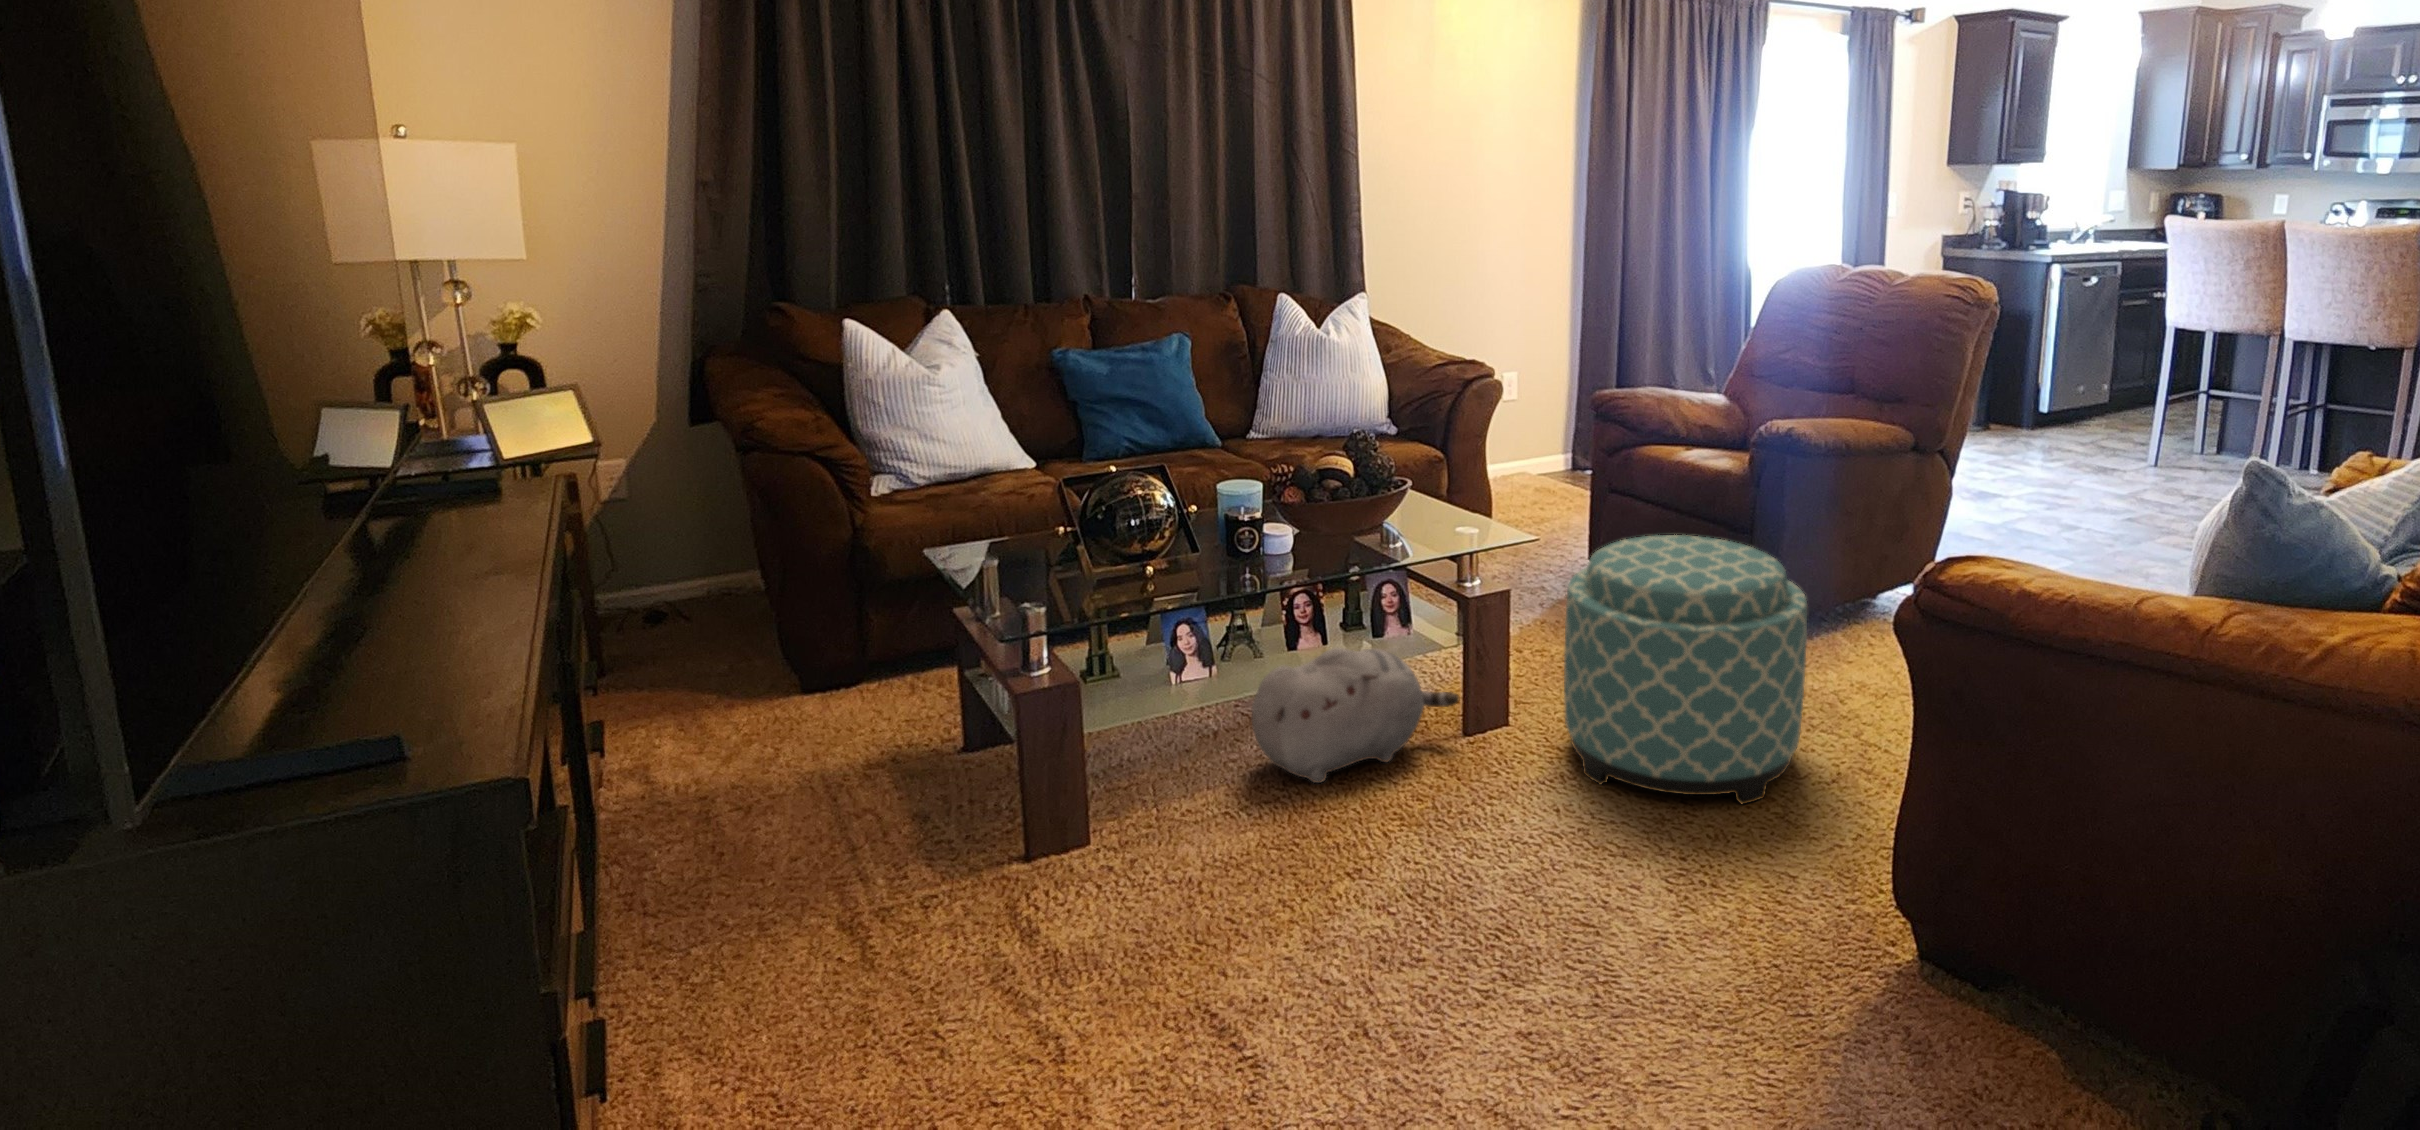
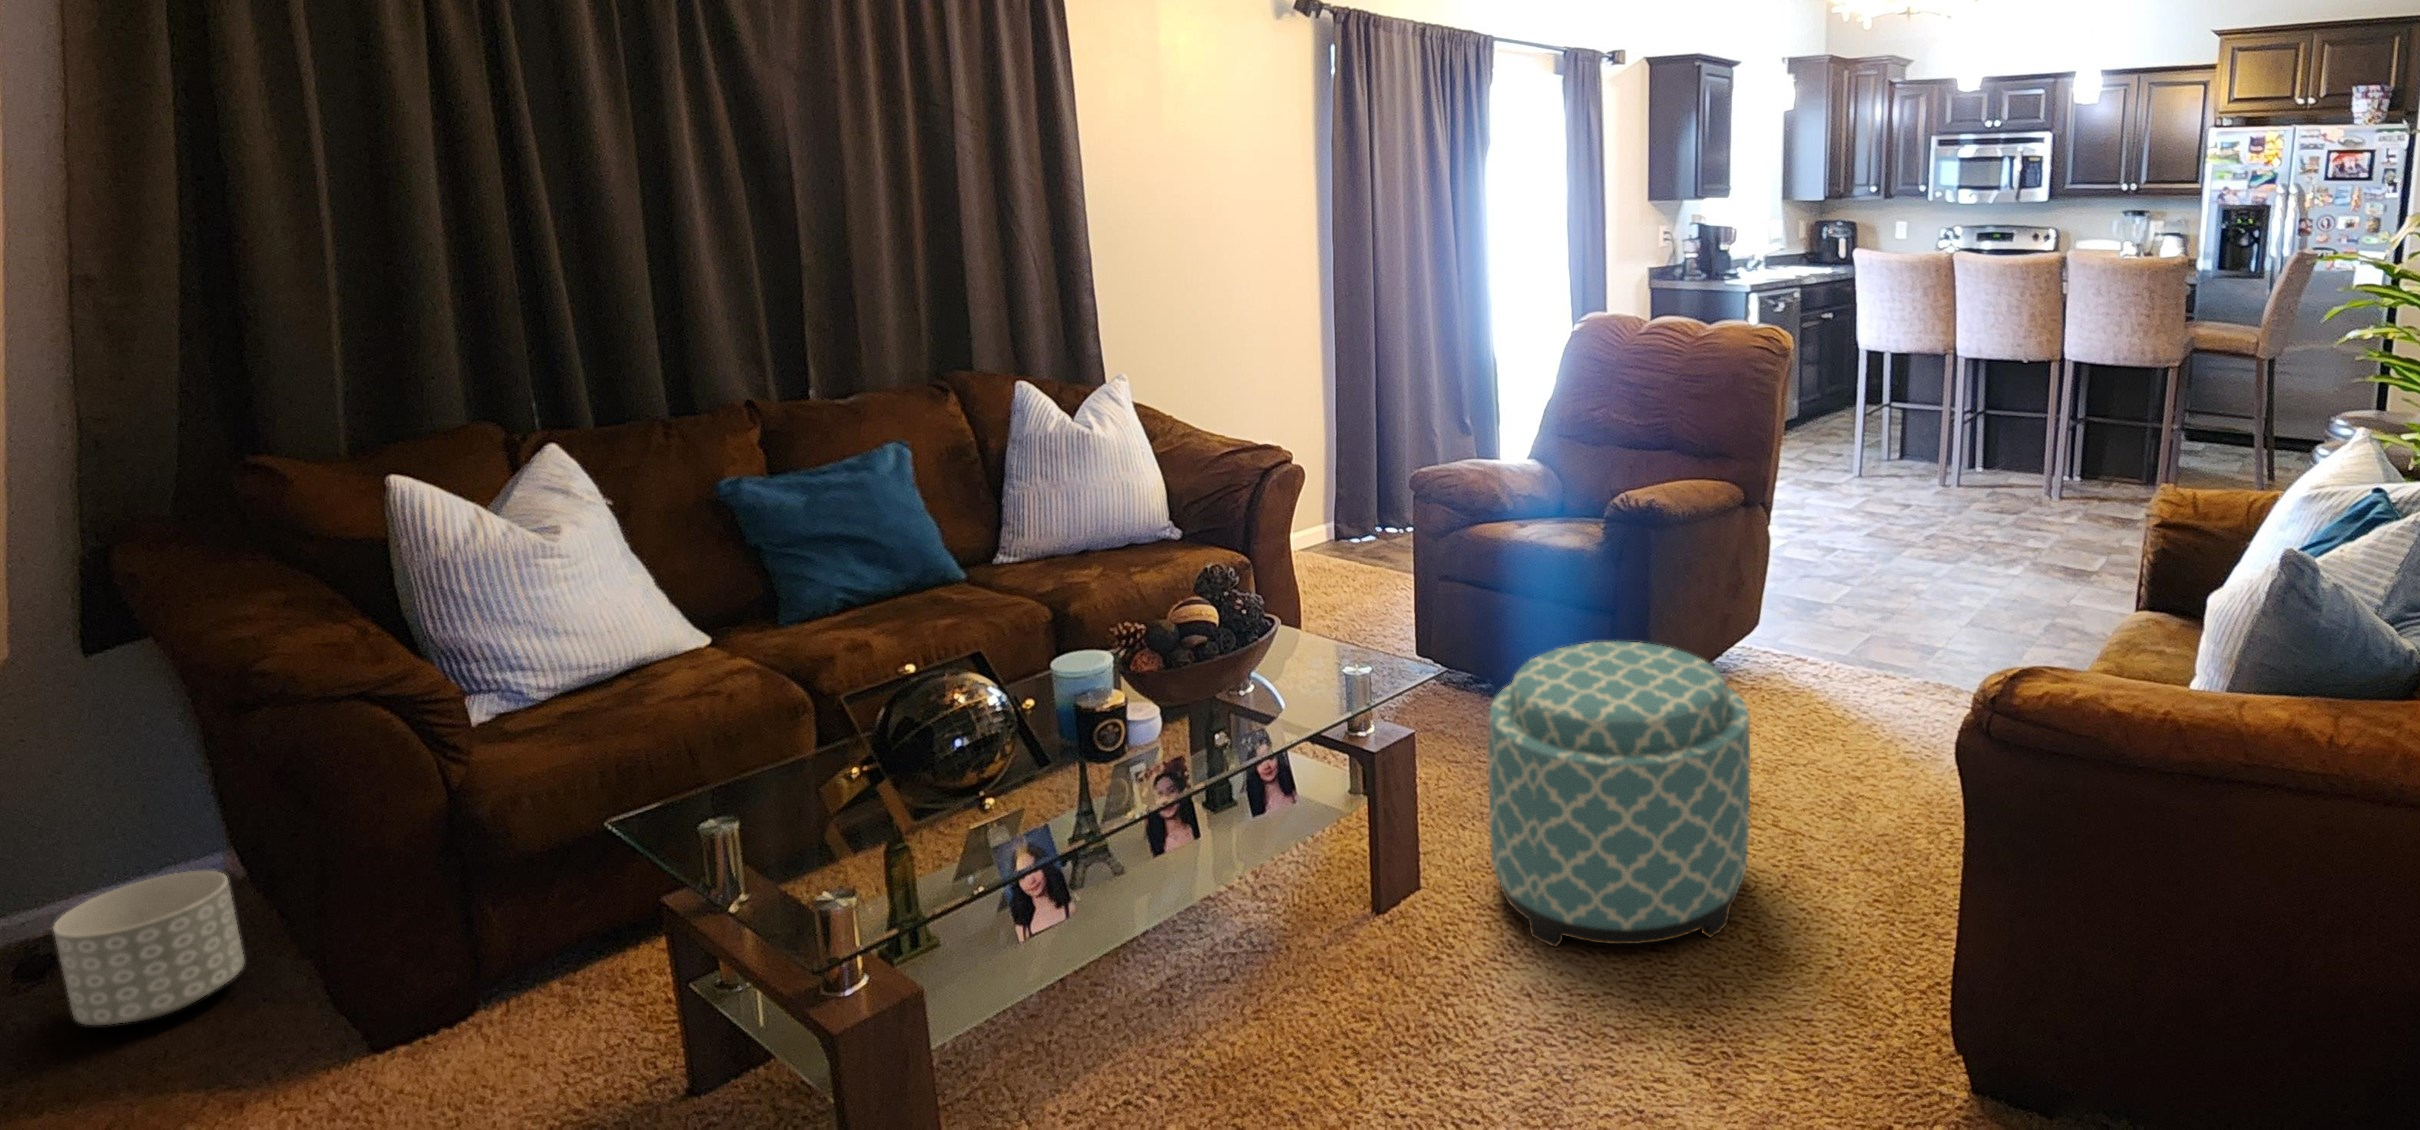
planter: none [659,567,753,653] -> present [54,871,244,1025]
plush toy: present [1252,648,1459,783] -> none [1135,835,1374,1026]

